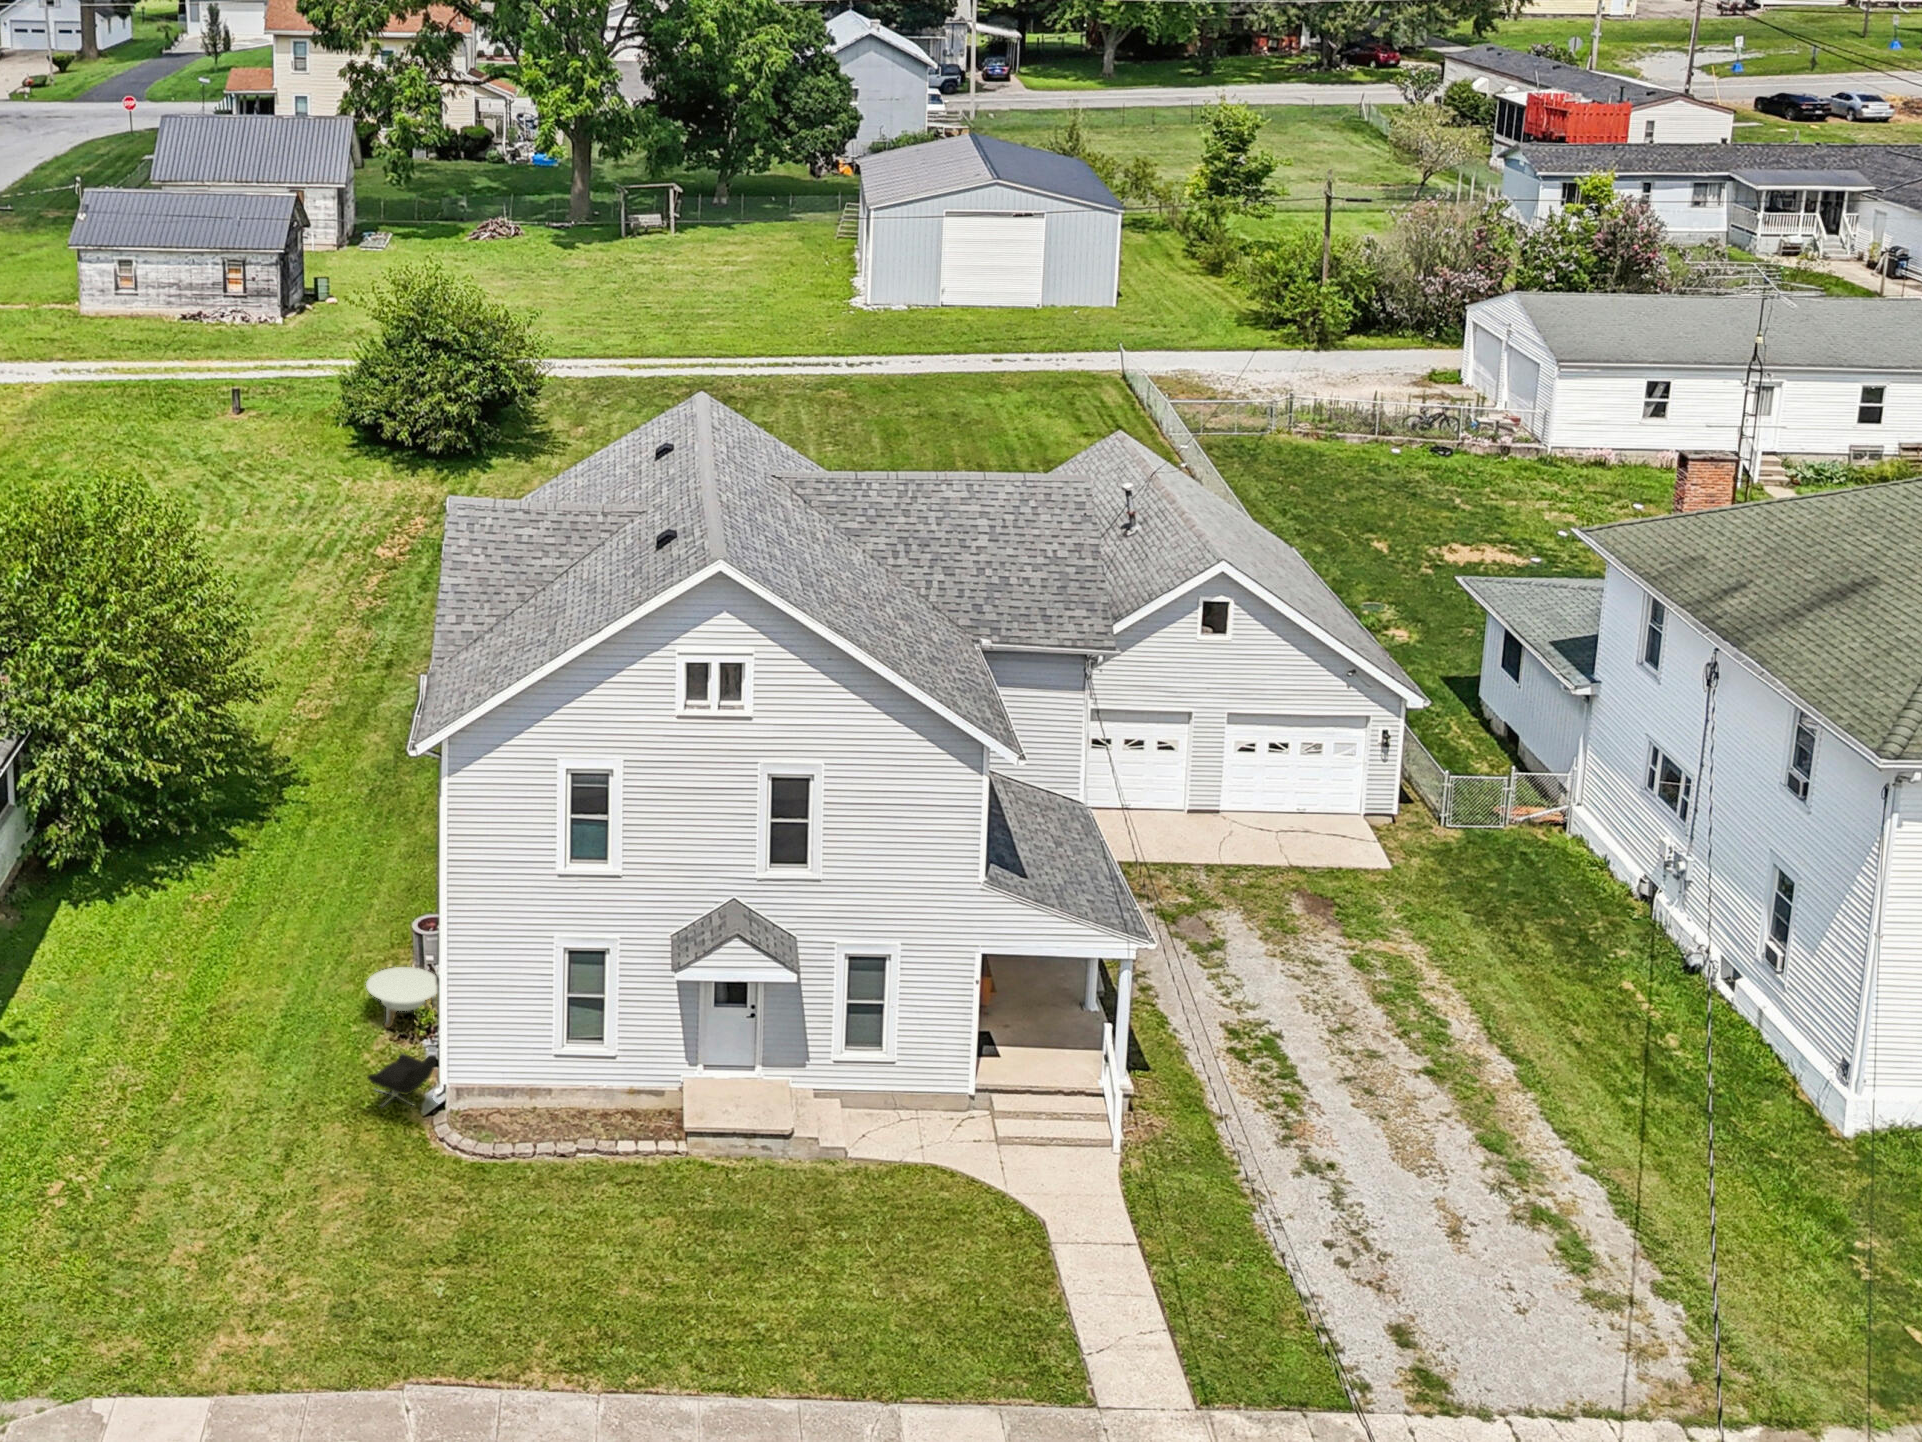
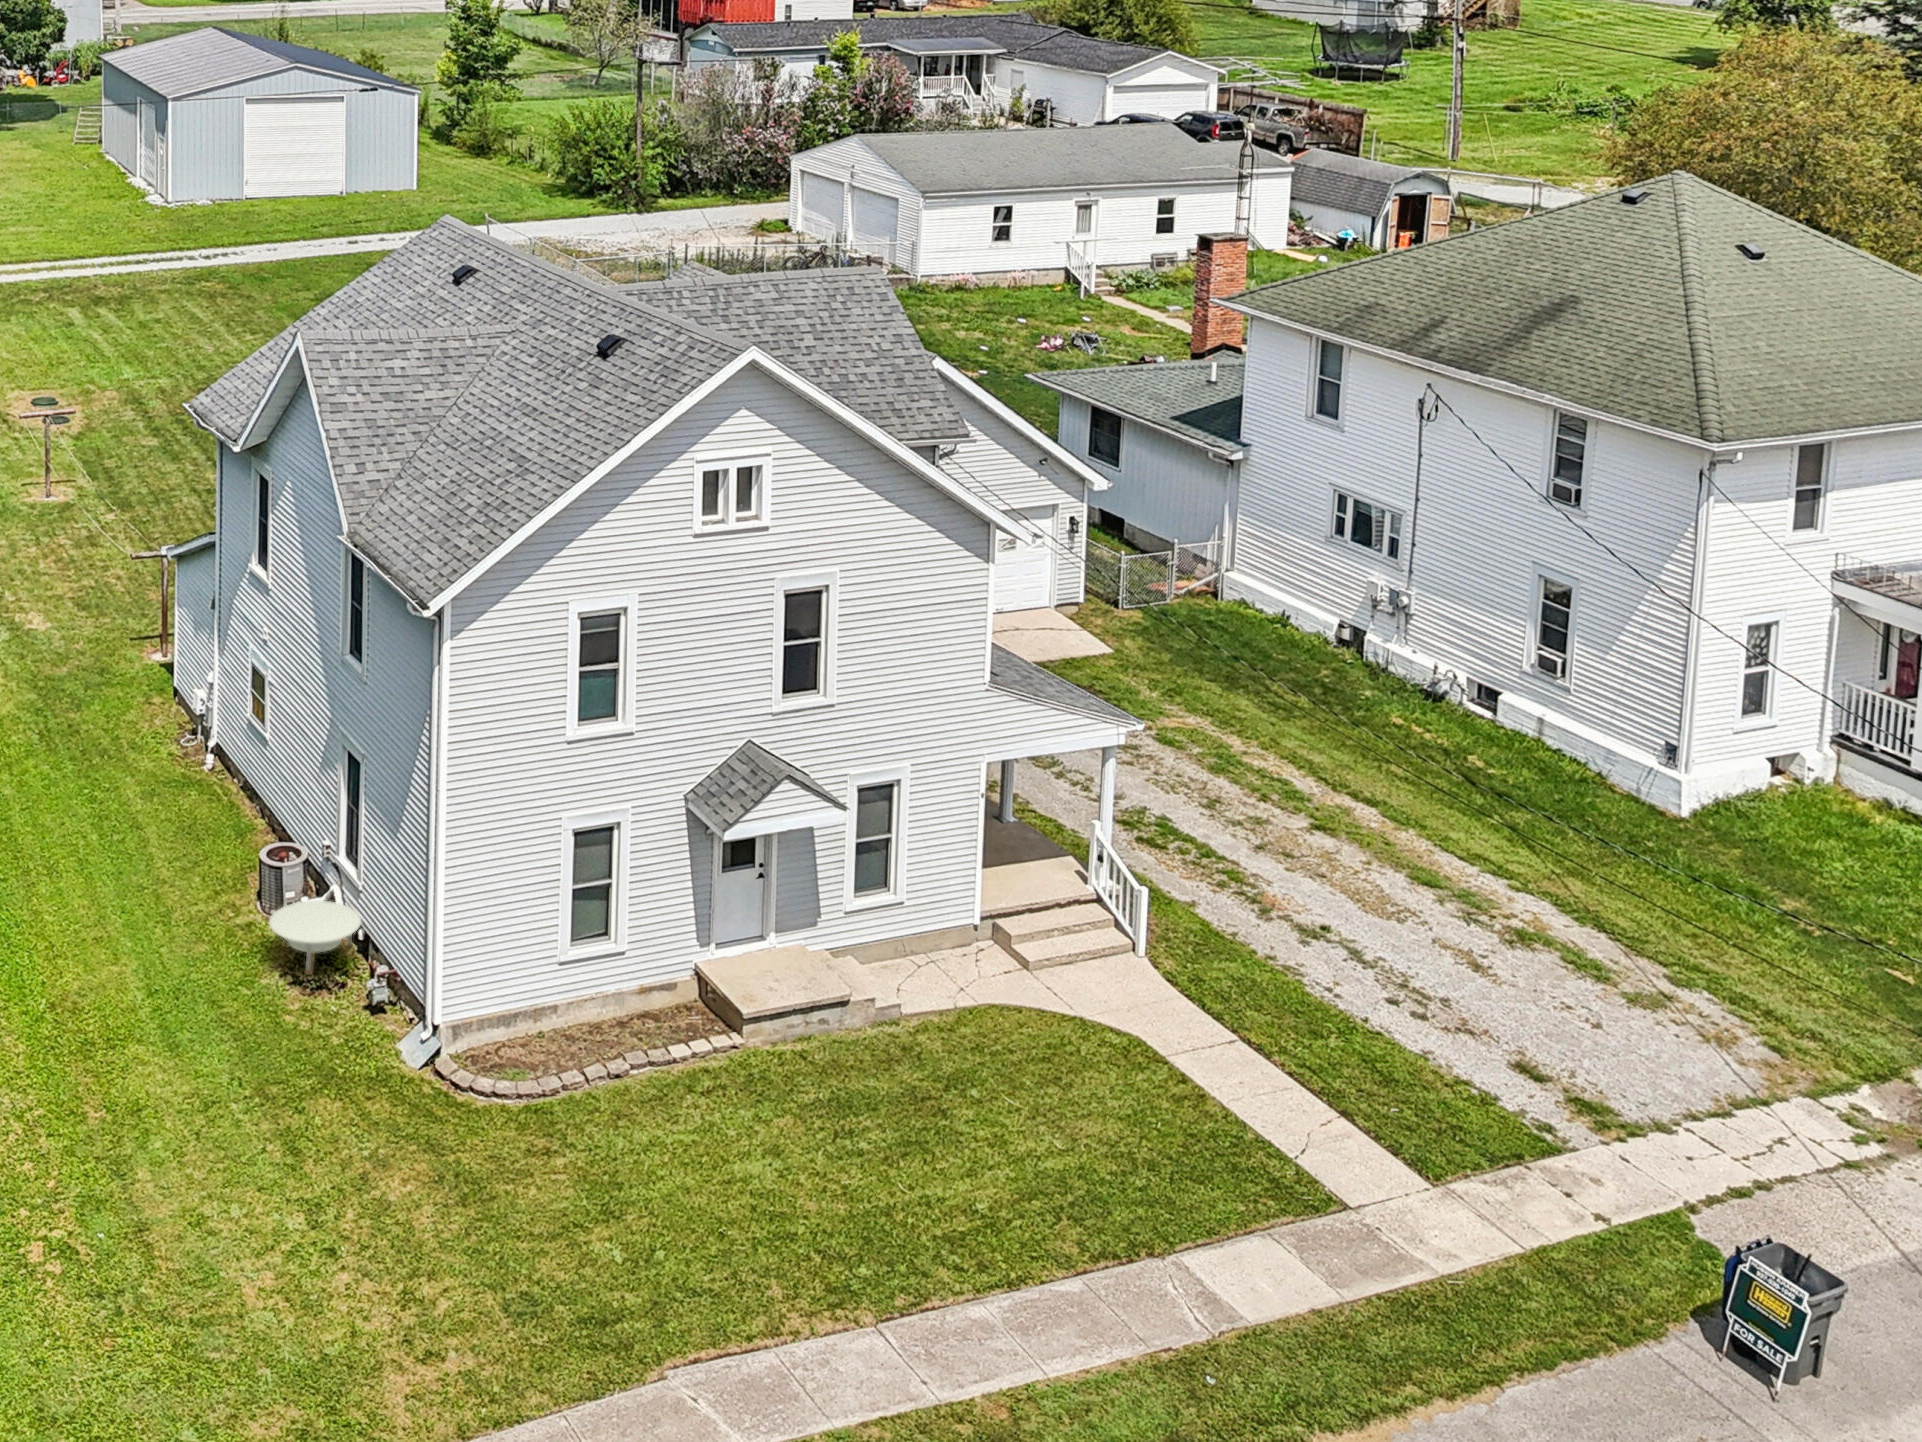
lounge chair: present [367,1053,436,1107] -> none [348,987,429,1063]

